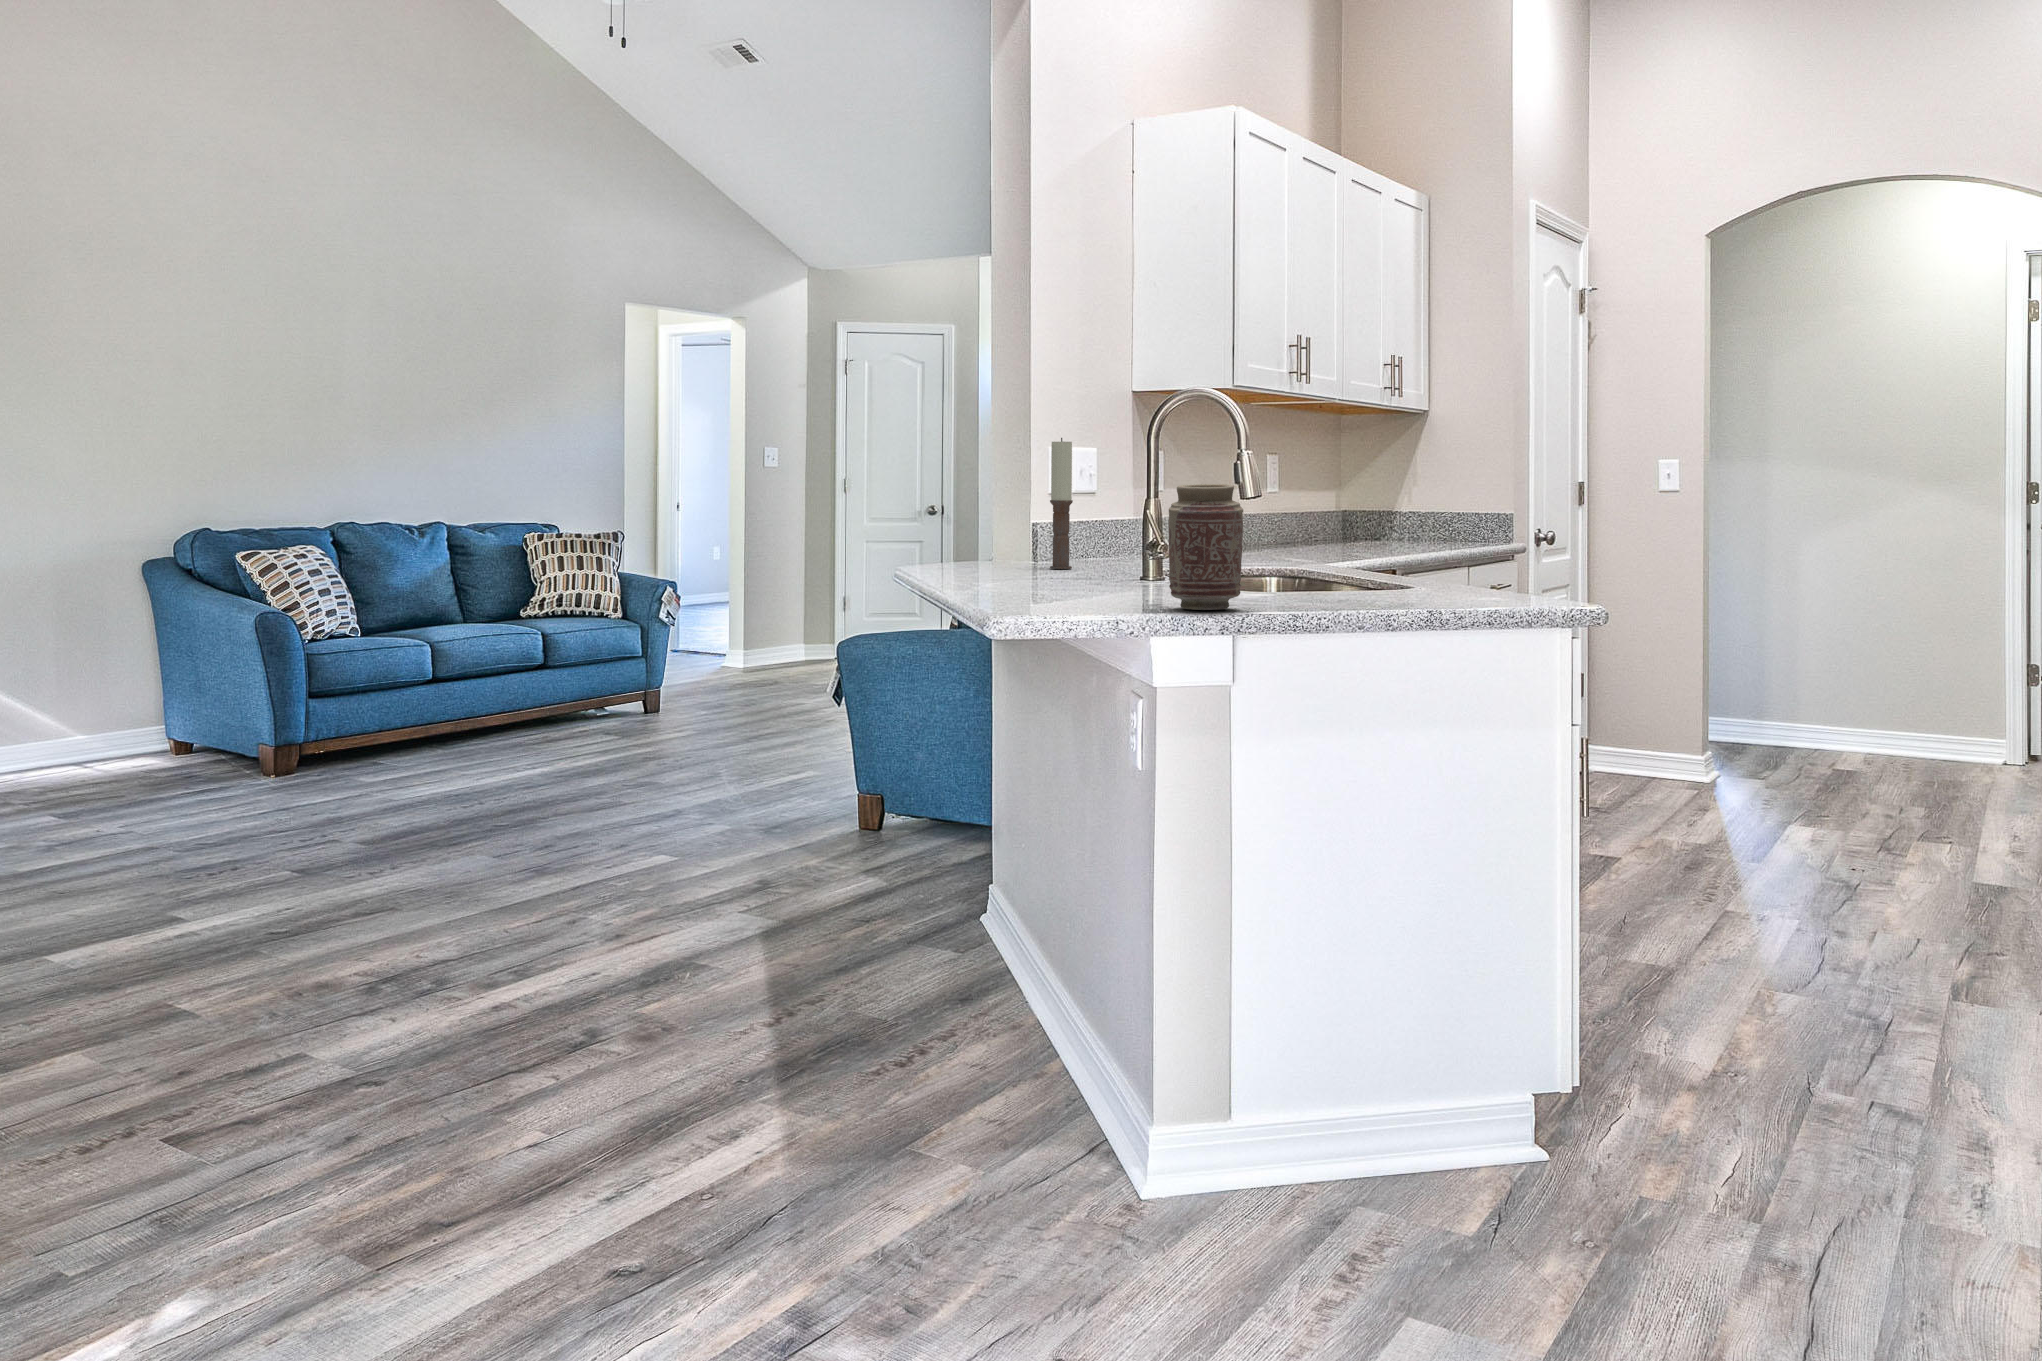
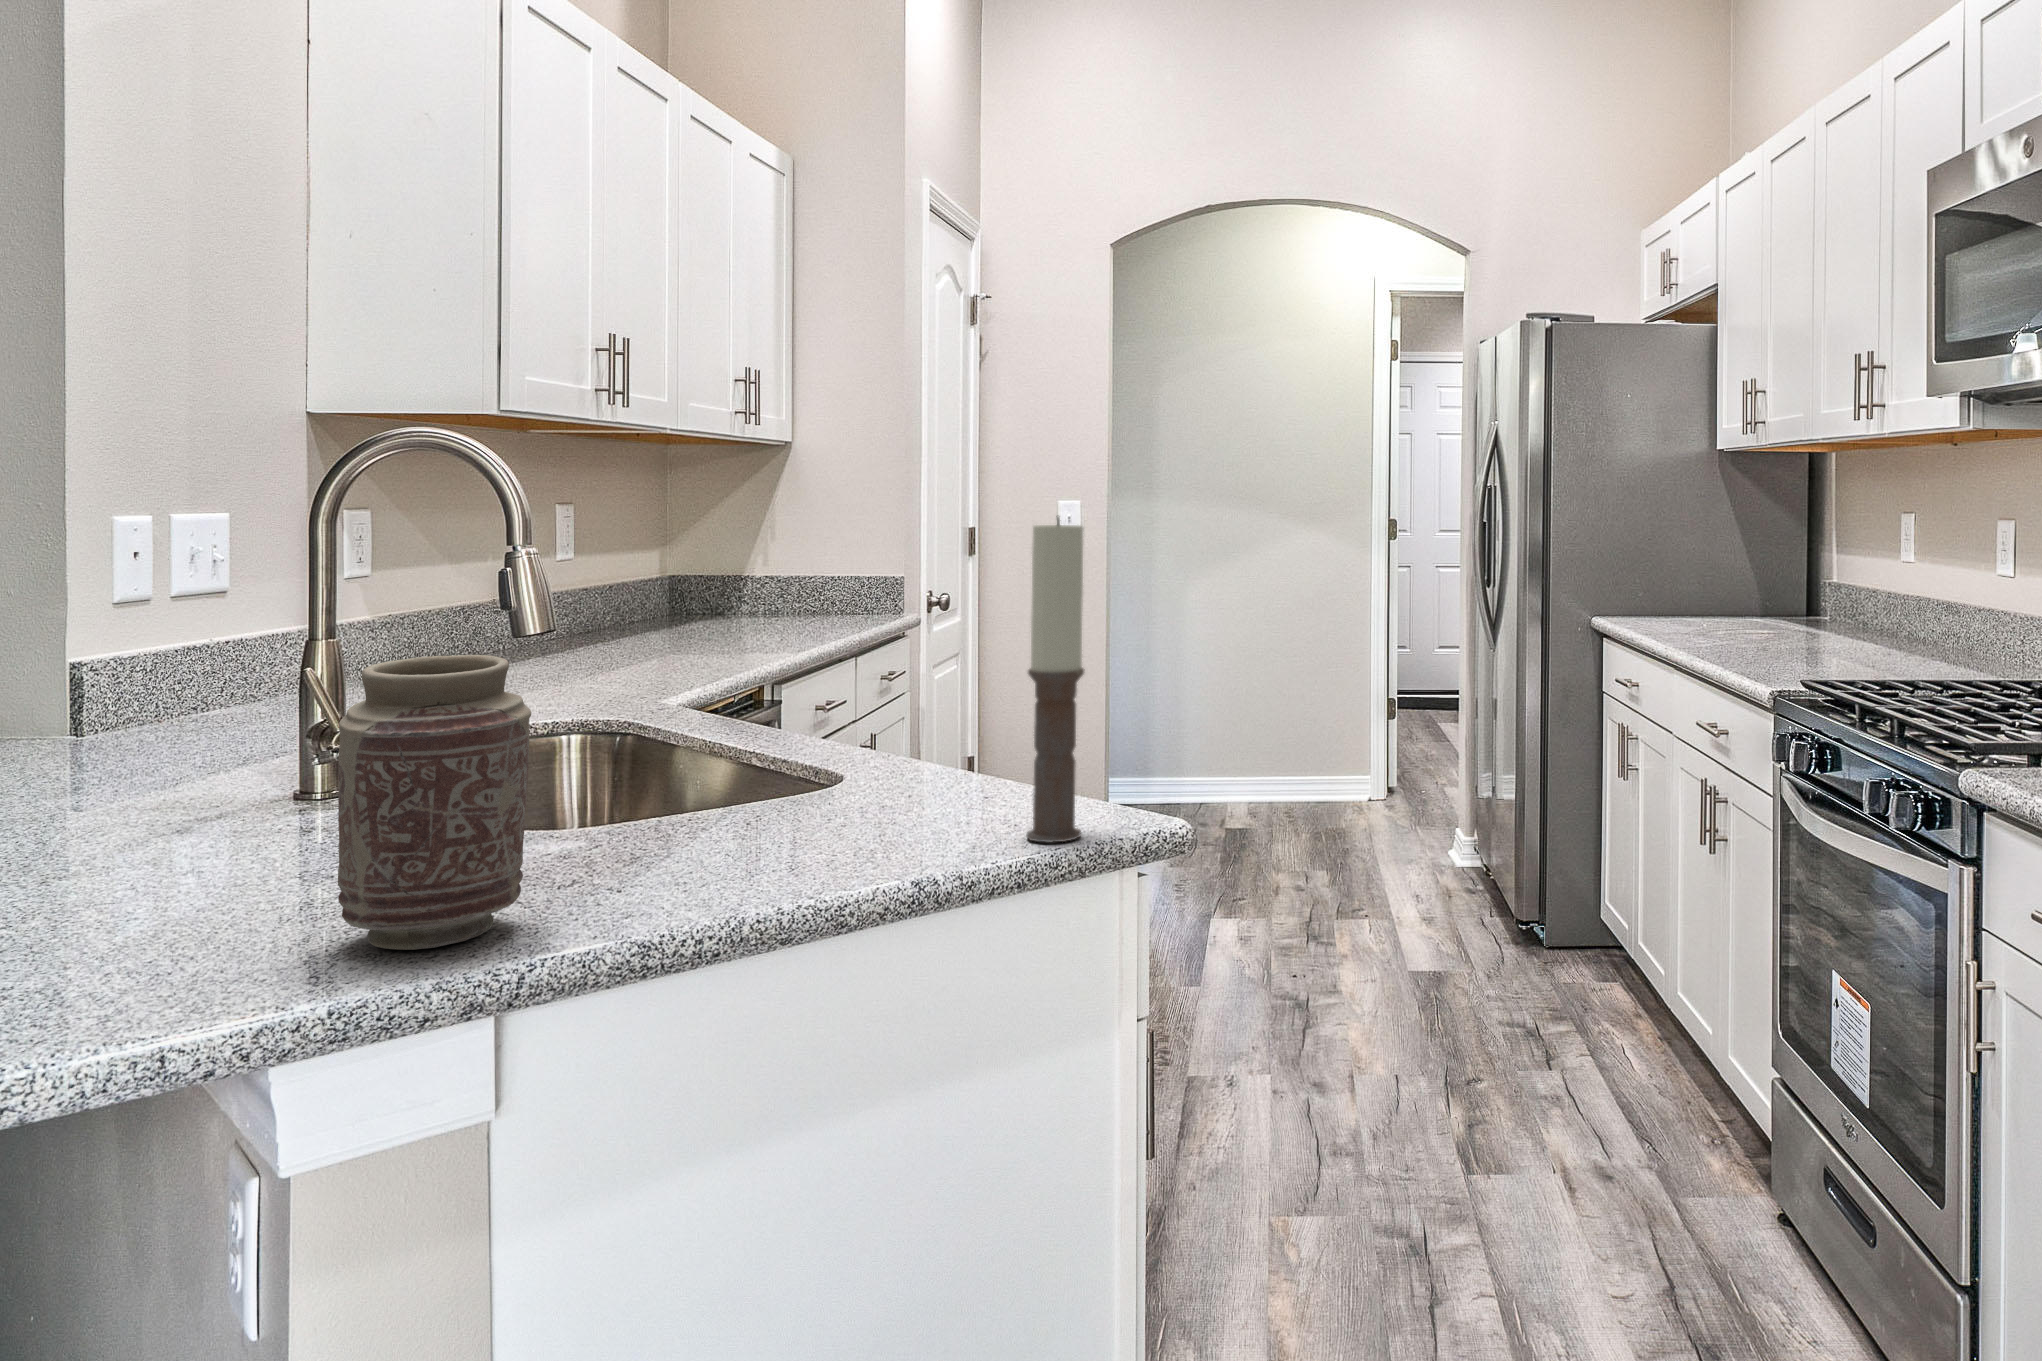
candle: present [1050,438,1073,569] -> present [1026,517,1084,843]

